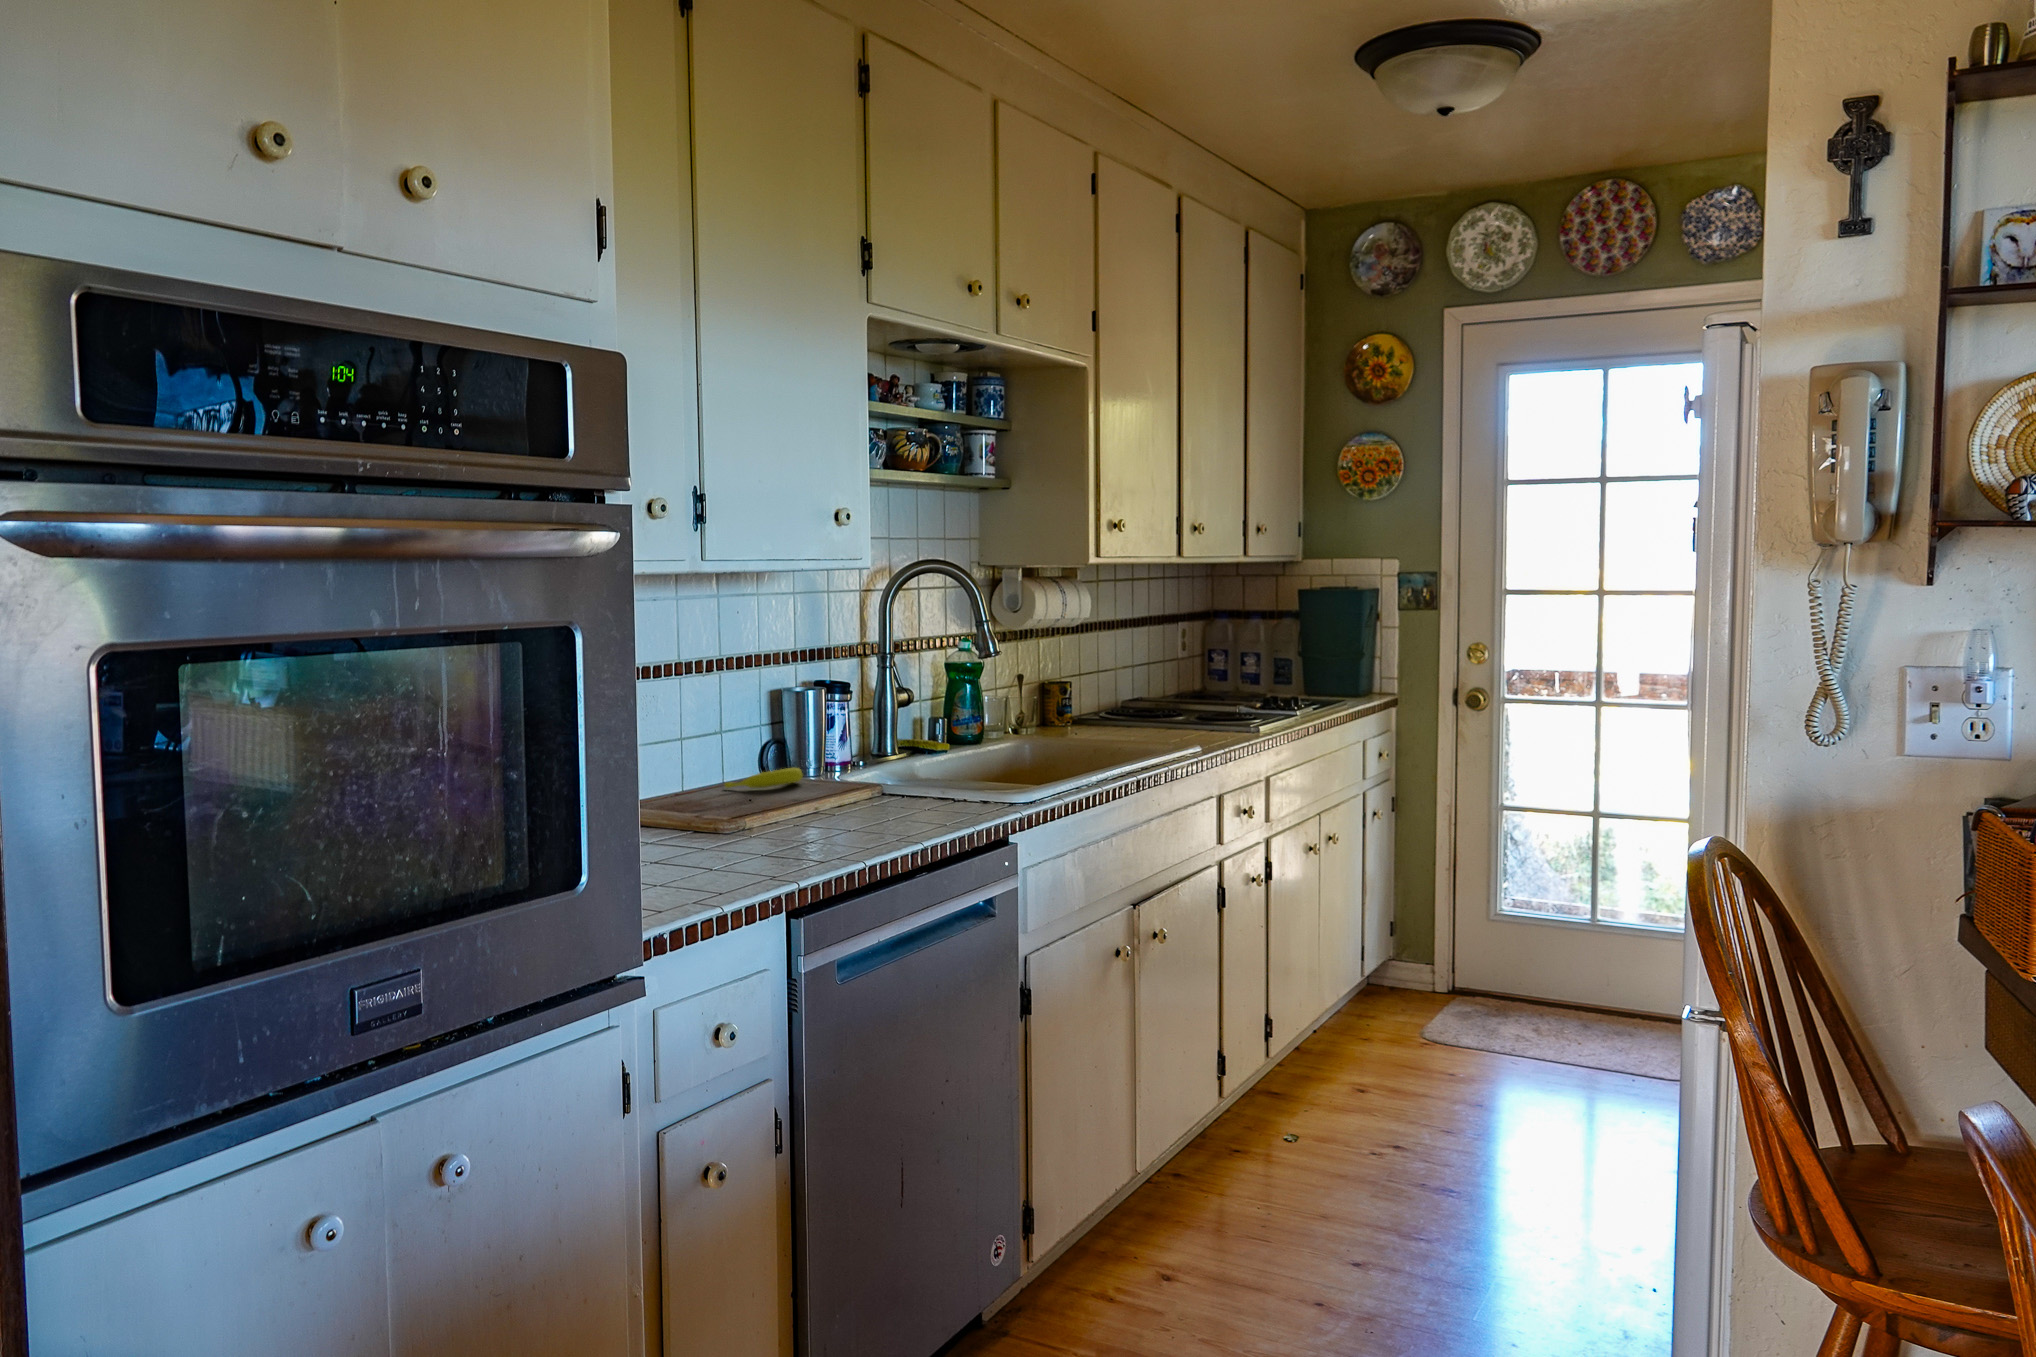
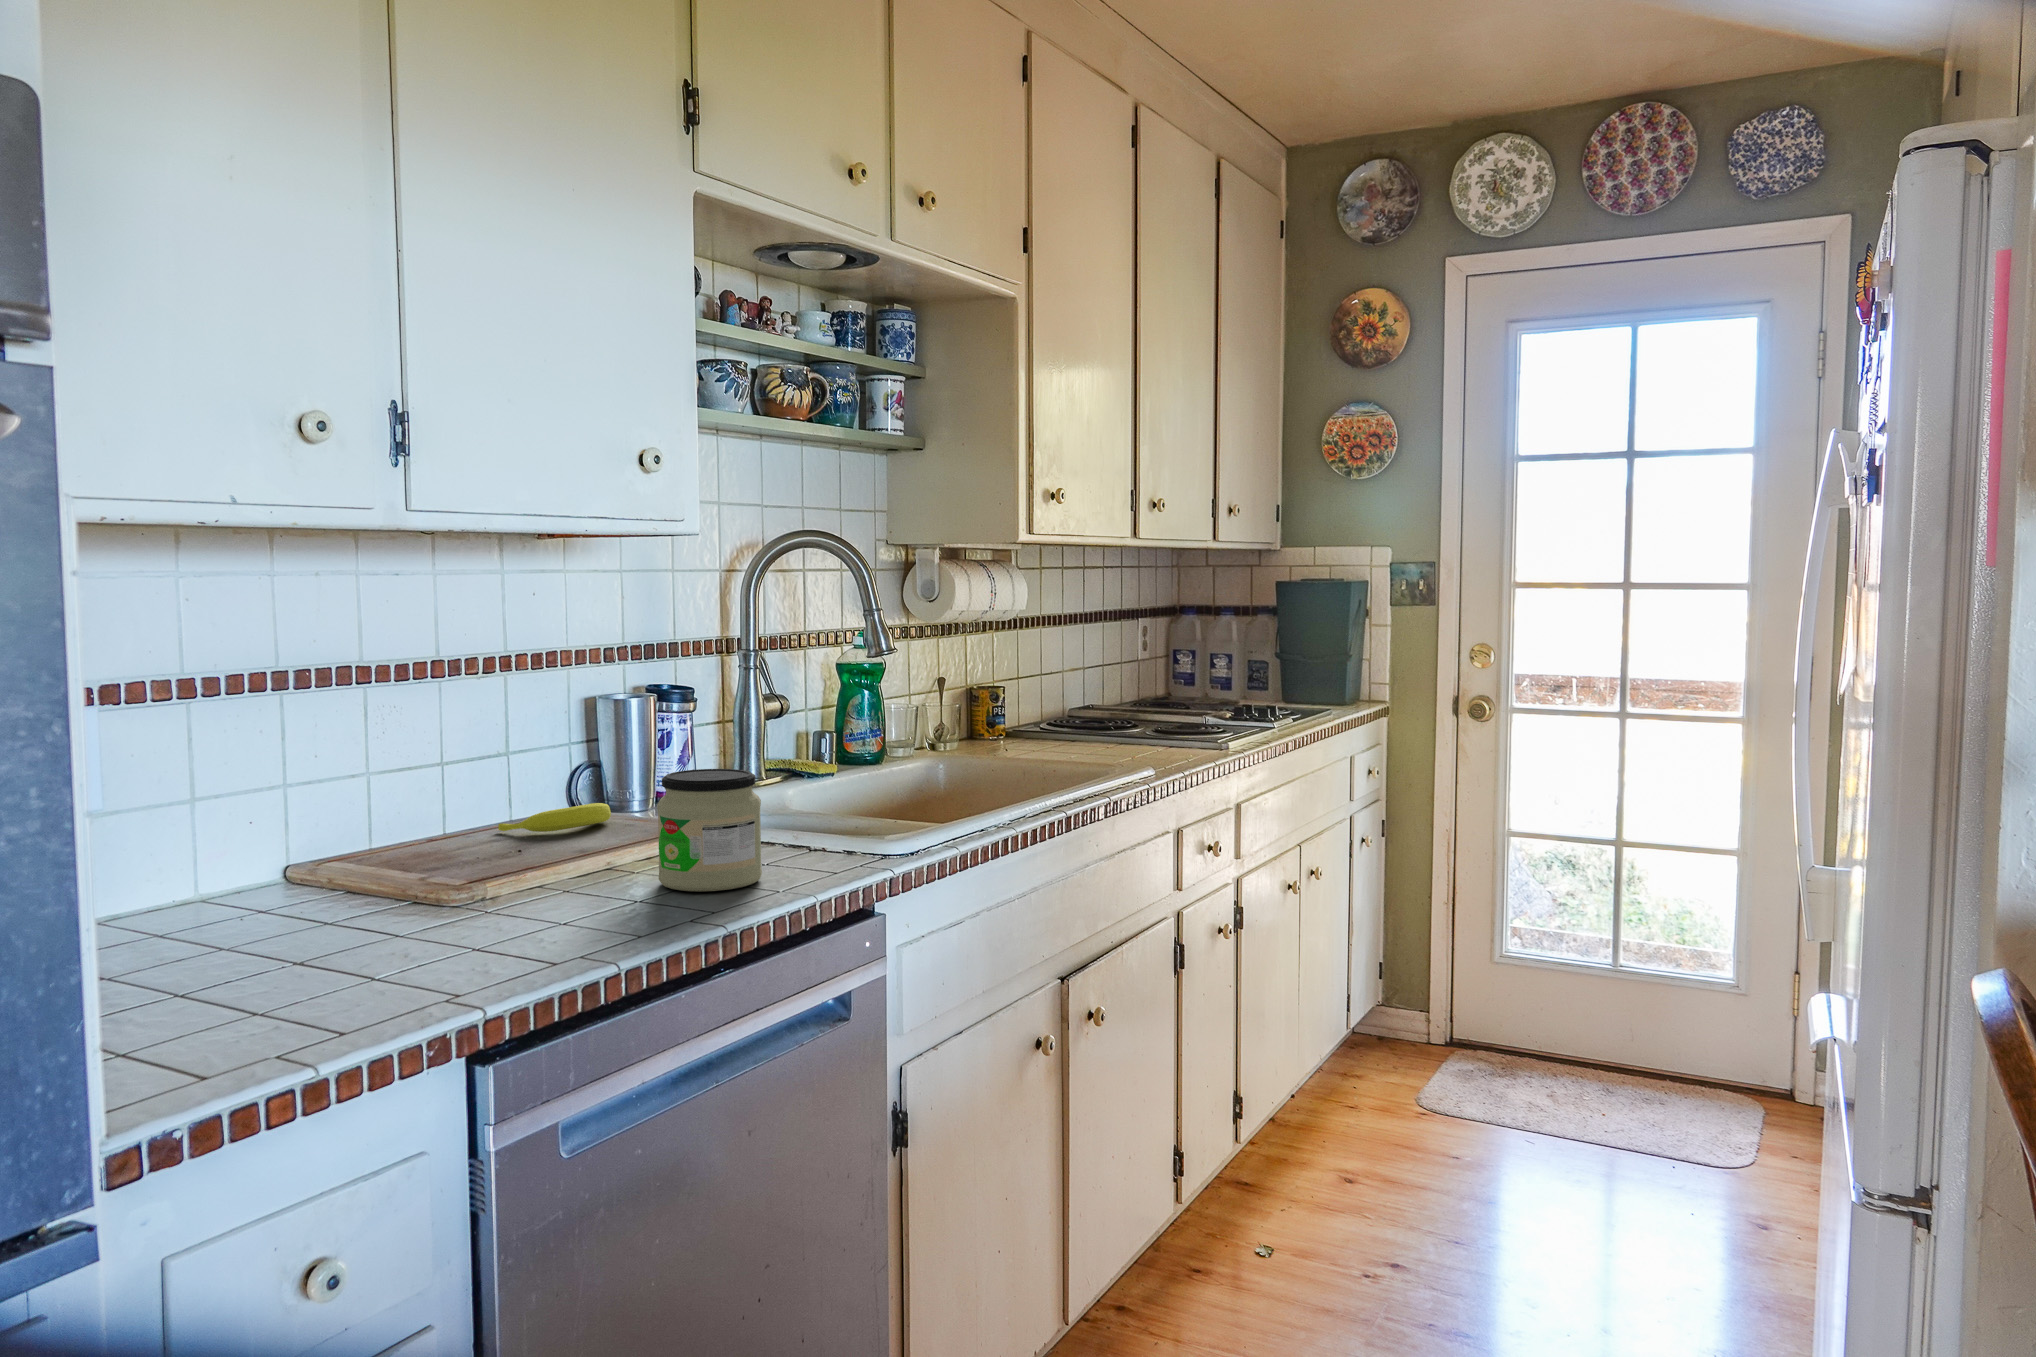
jar: none [860,739,932,824] -> present [657,769,762,891]

